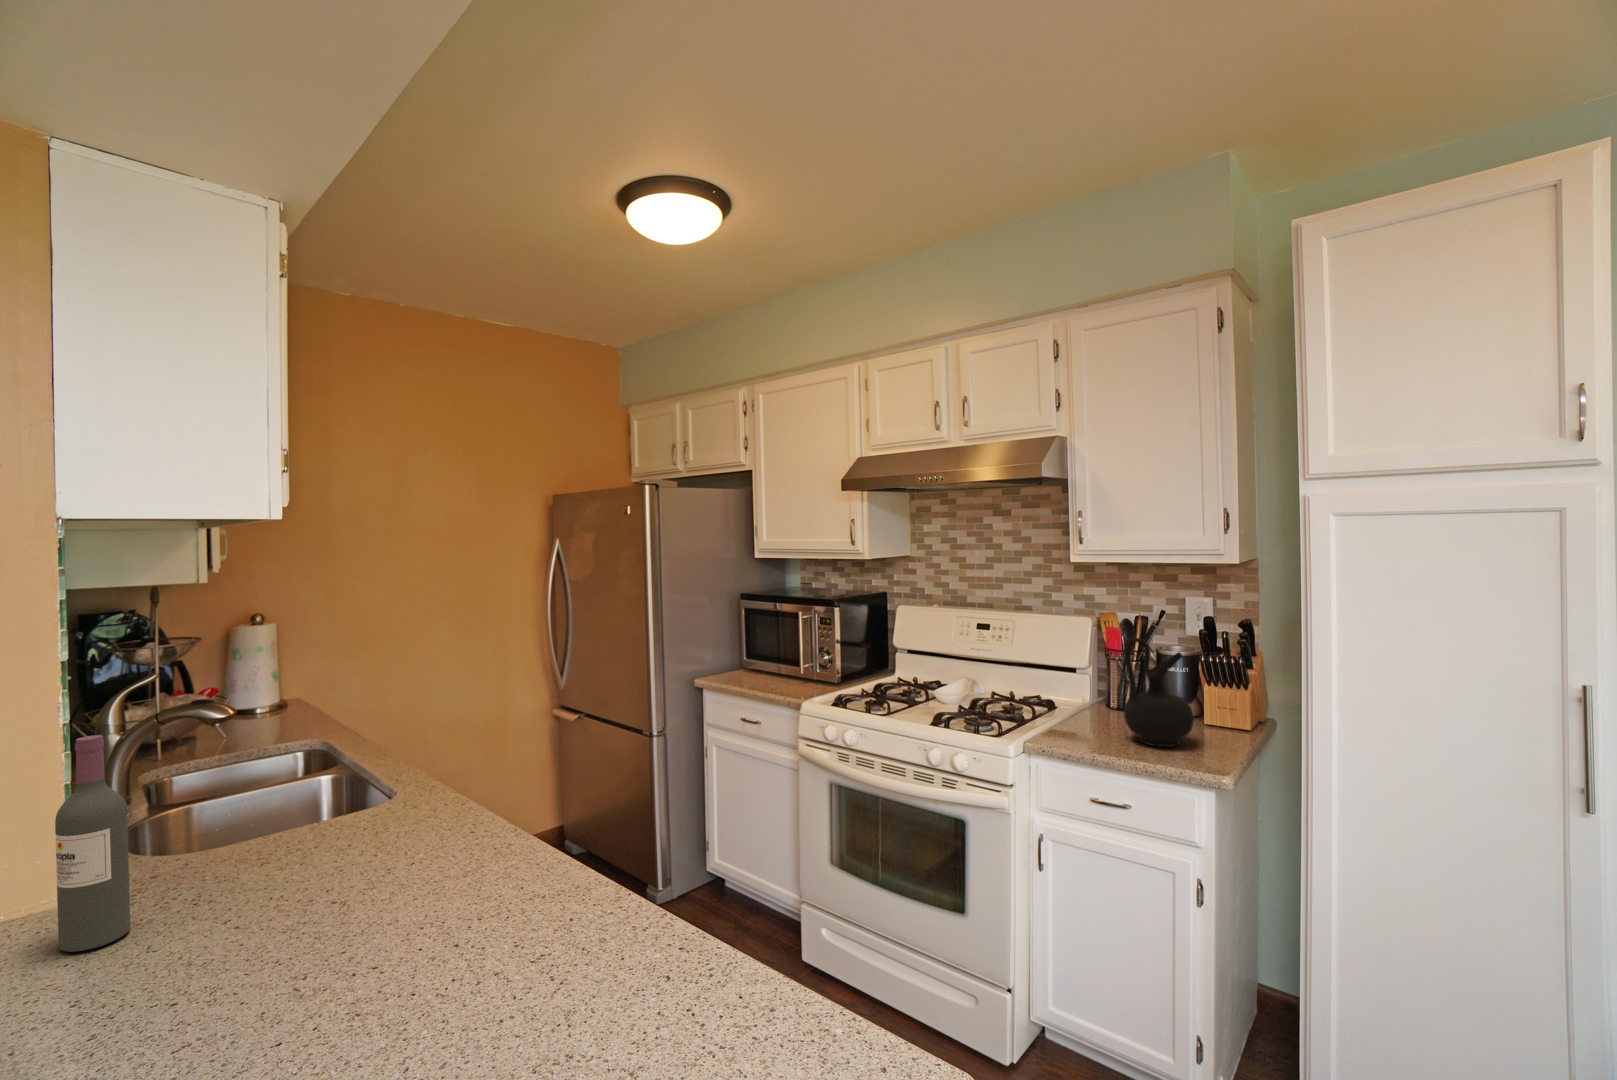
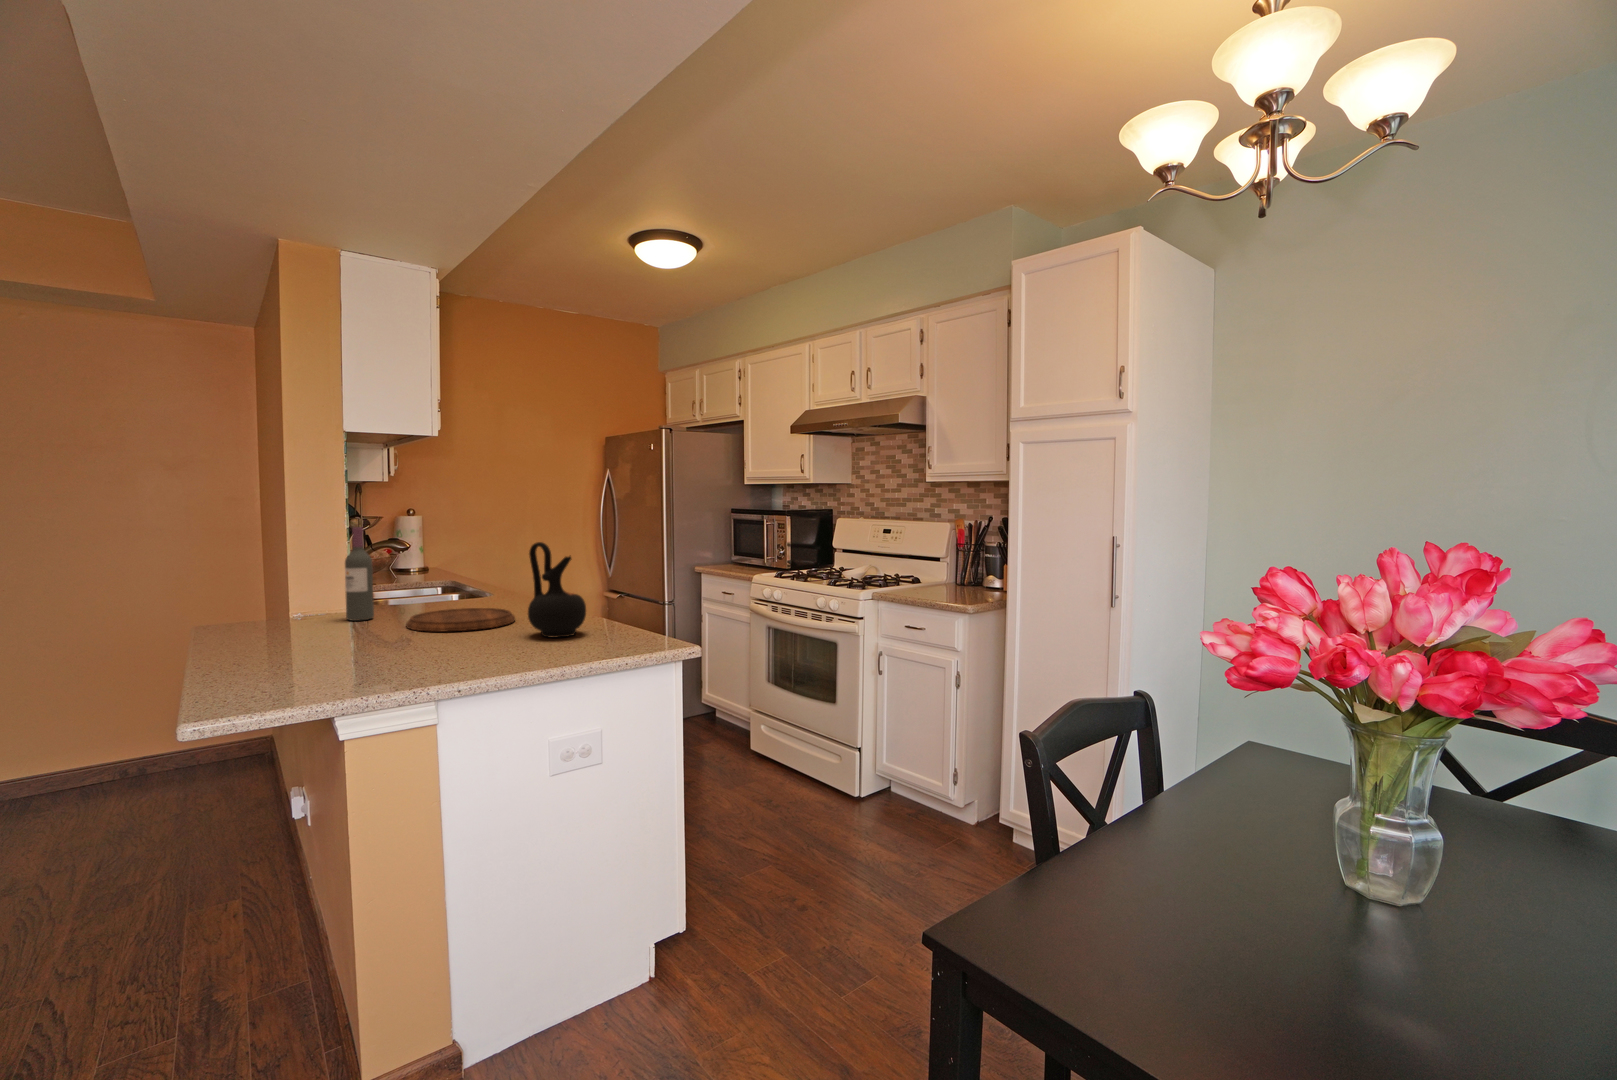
ceramic jug: present [1123,637,1194,747] -> present [528,542,586,637]
cutting board: none [198,872,453,999] -> present [406,608,515,631]

